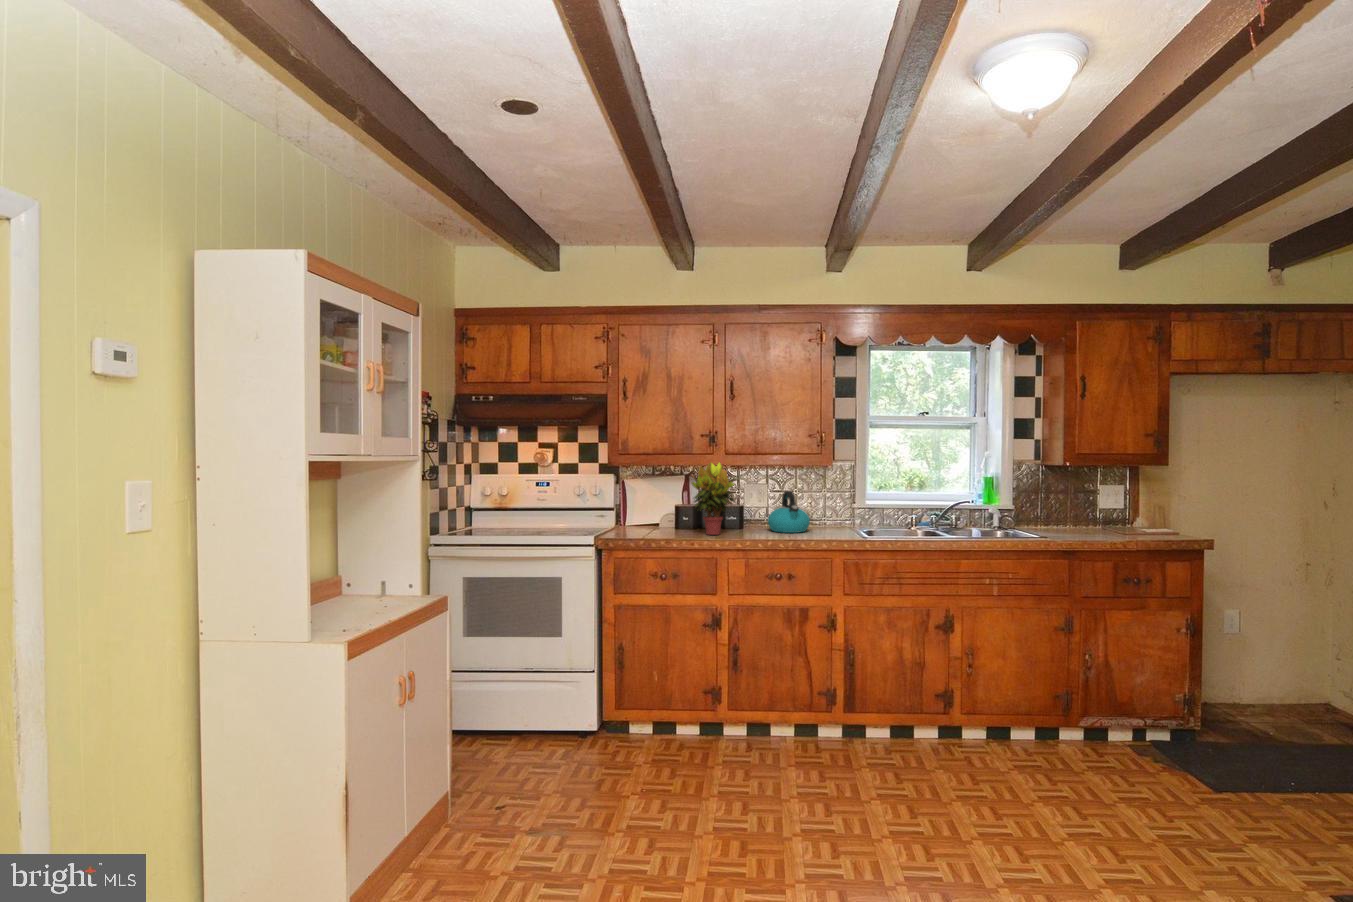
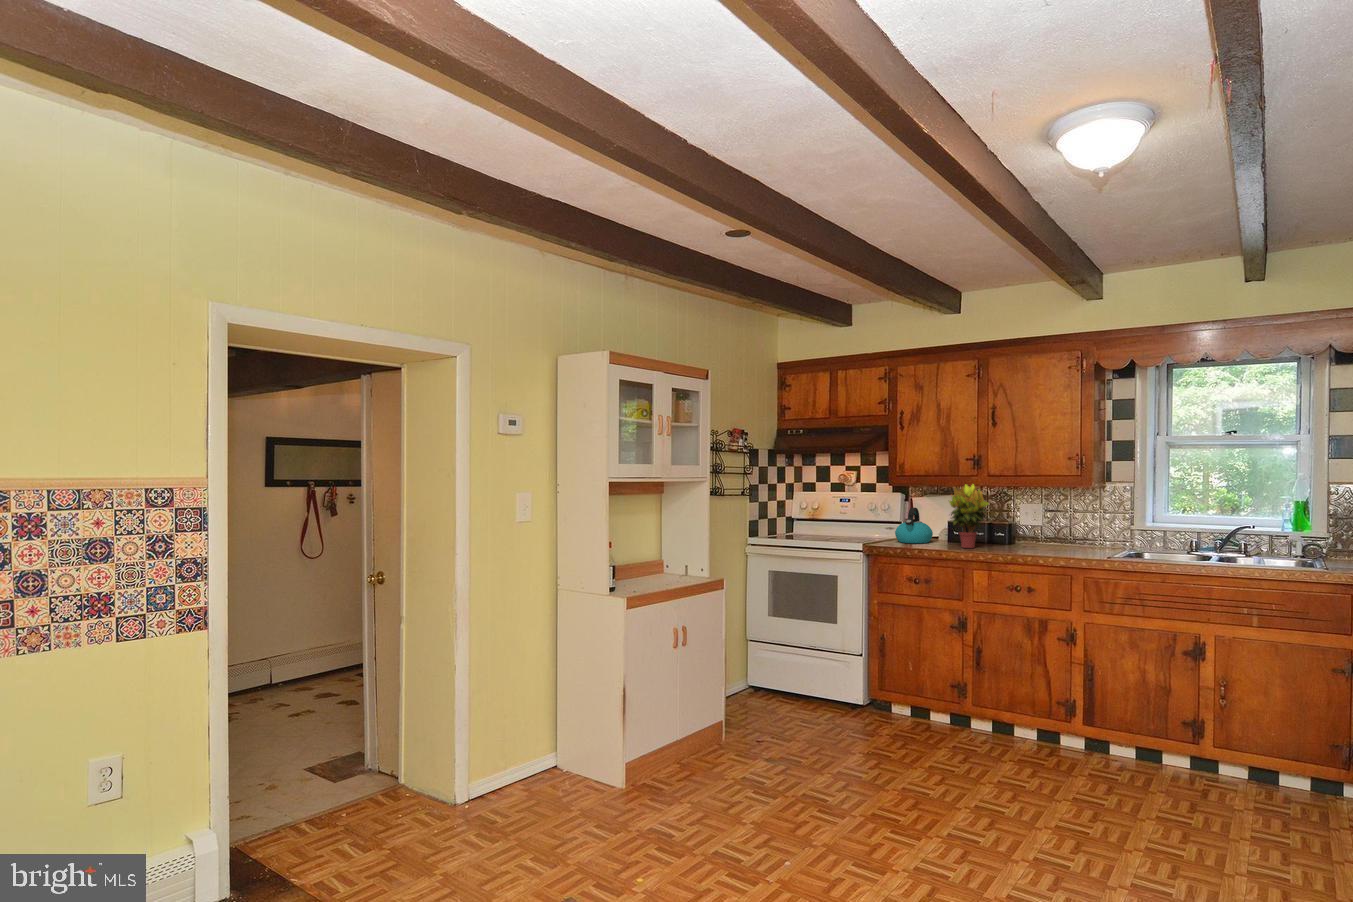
kettle: present [768,491,810,533] -> present [895,508,933,543]

